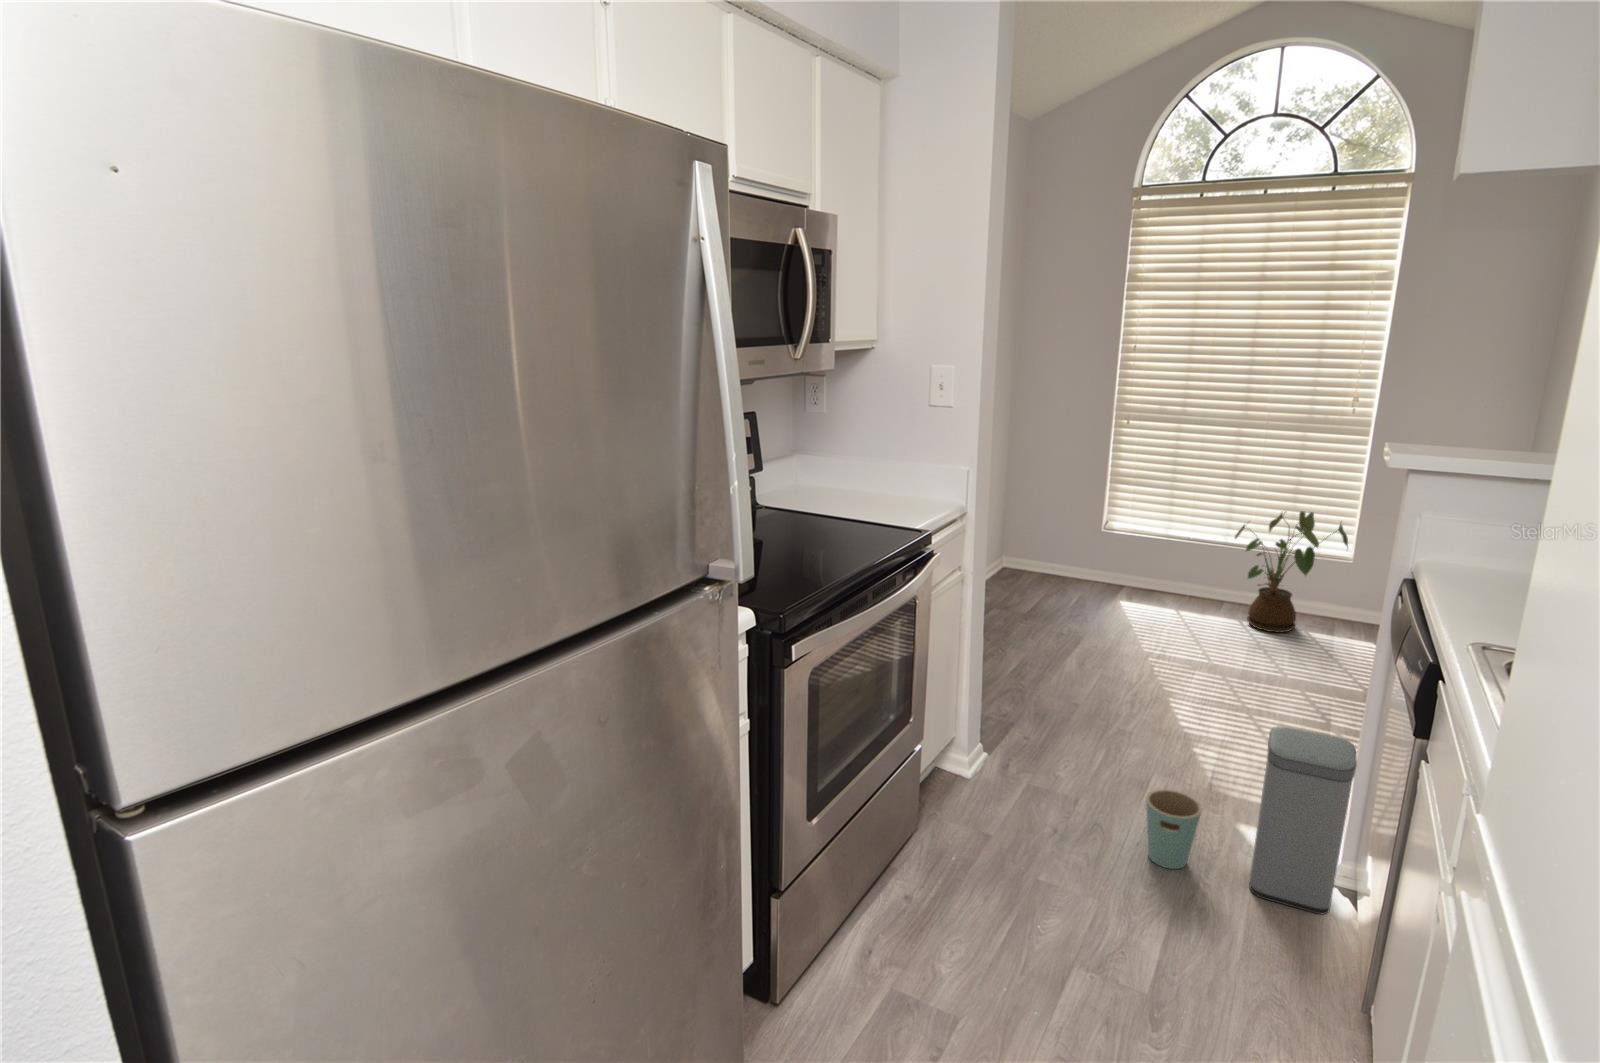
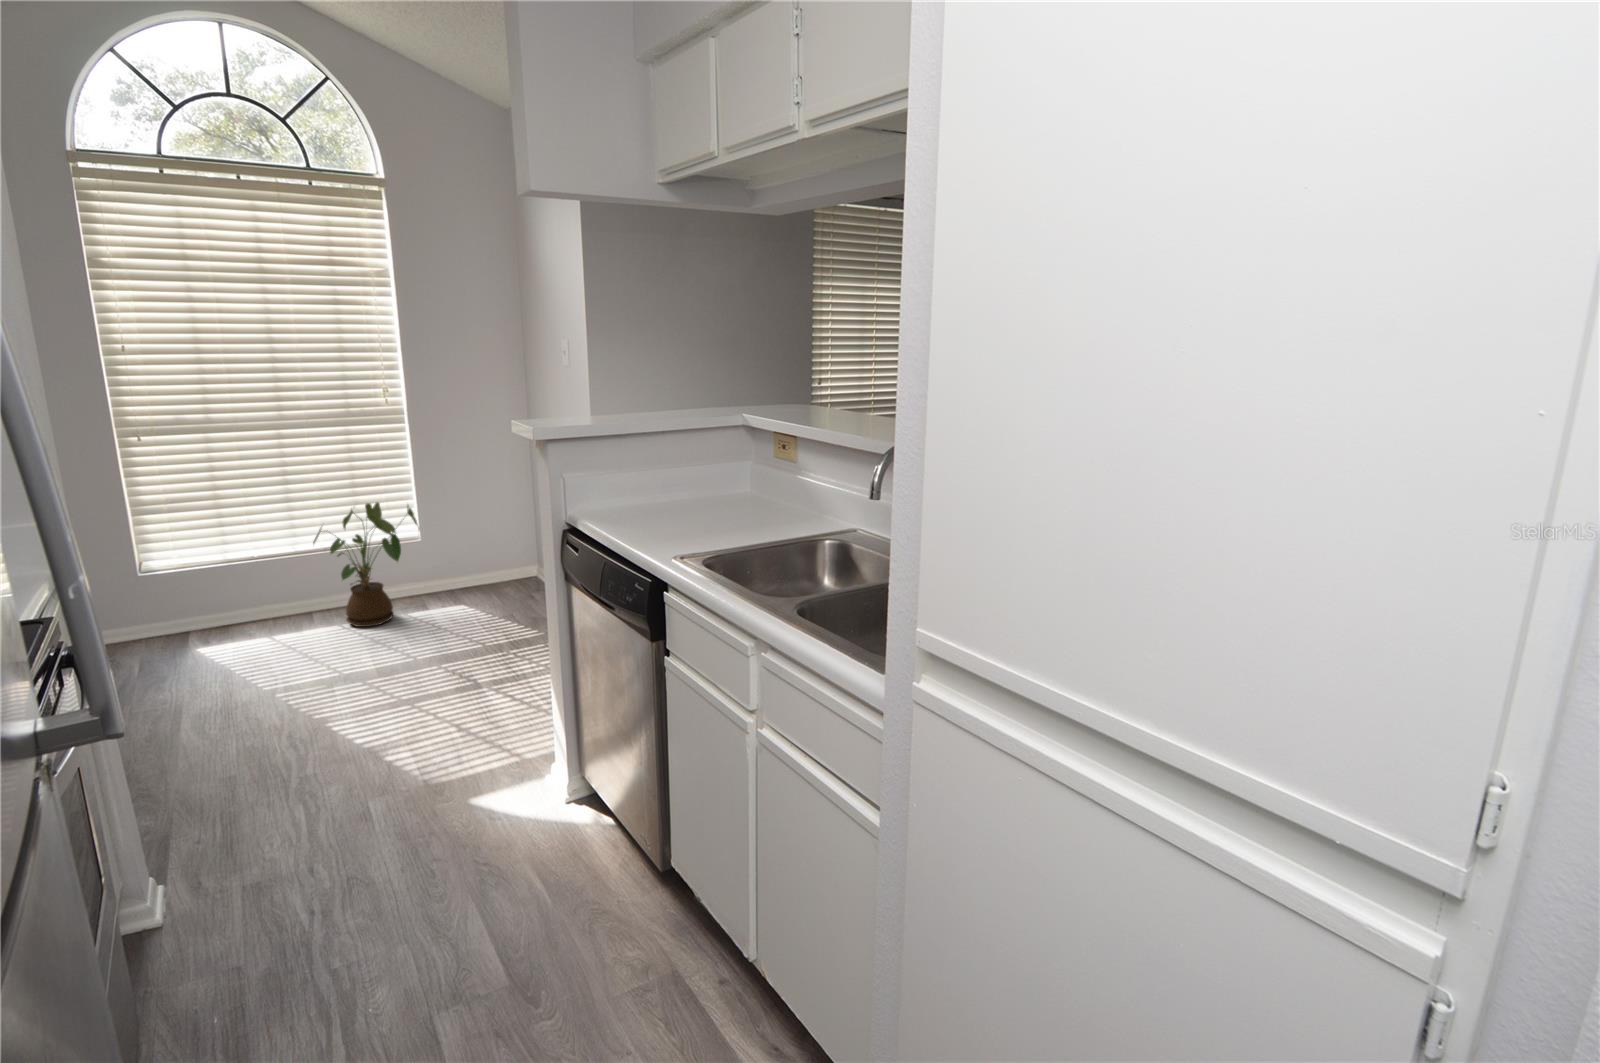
trash can: present [1146,727,1357,914] -> none [402,677,580,877]

